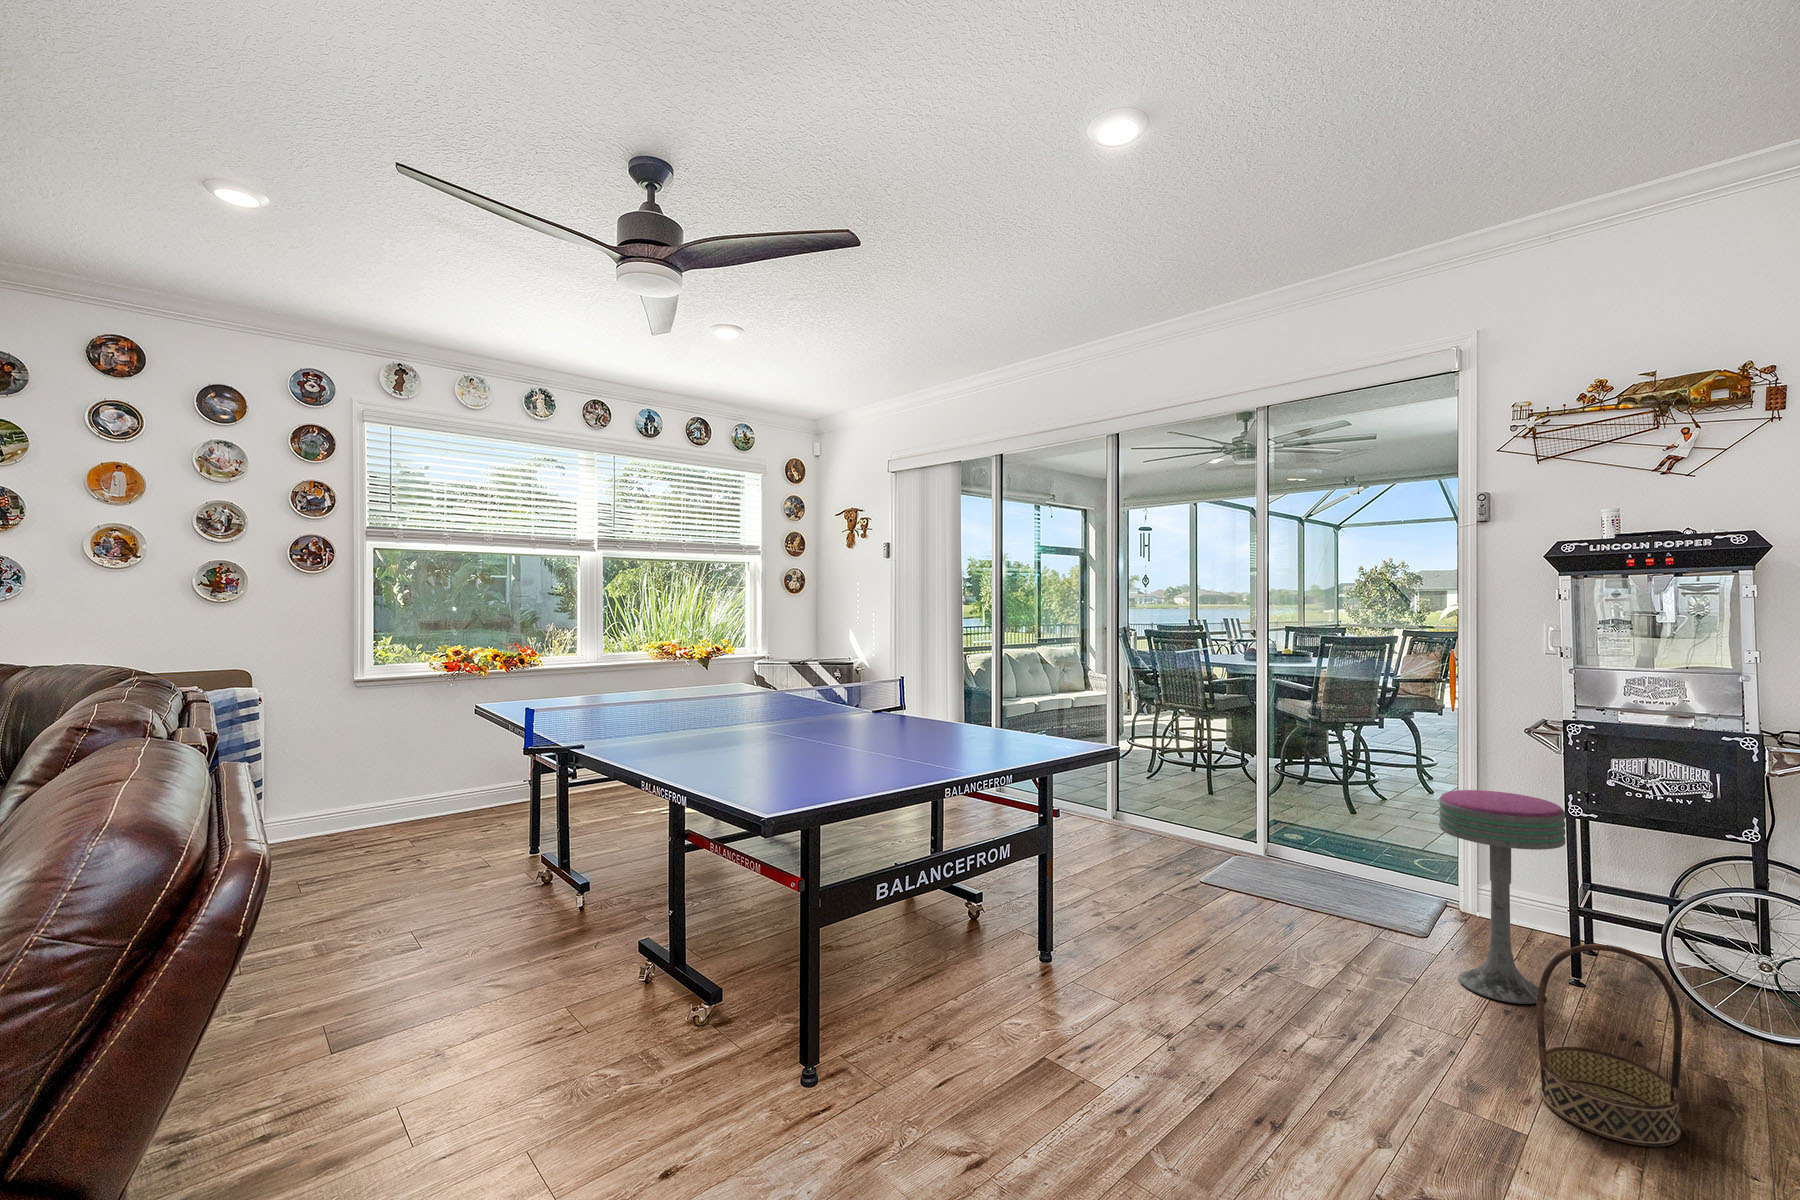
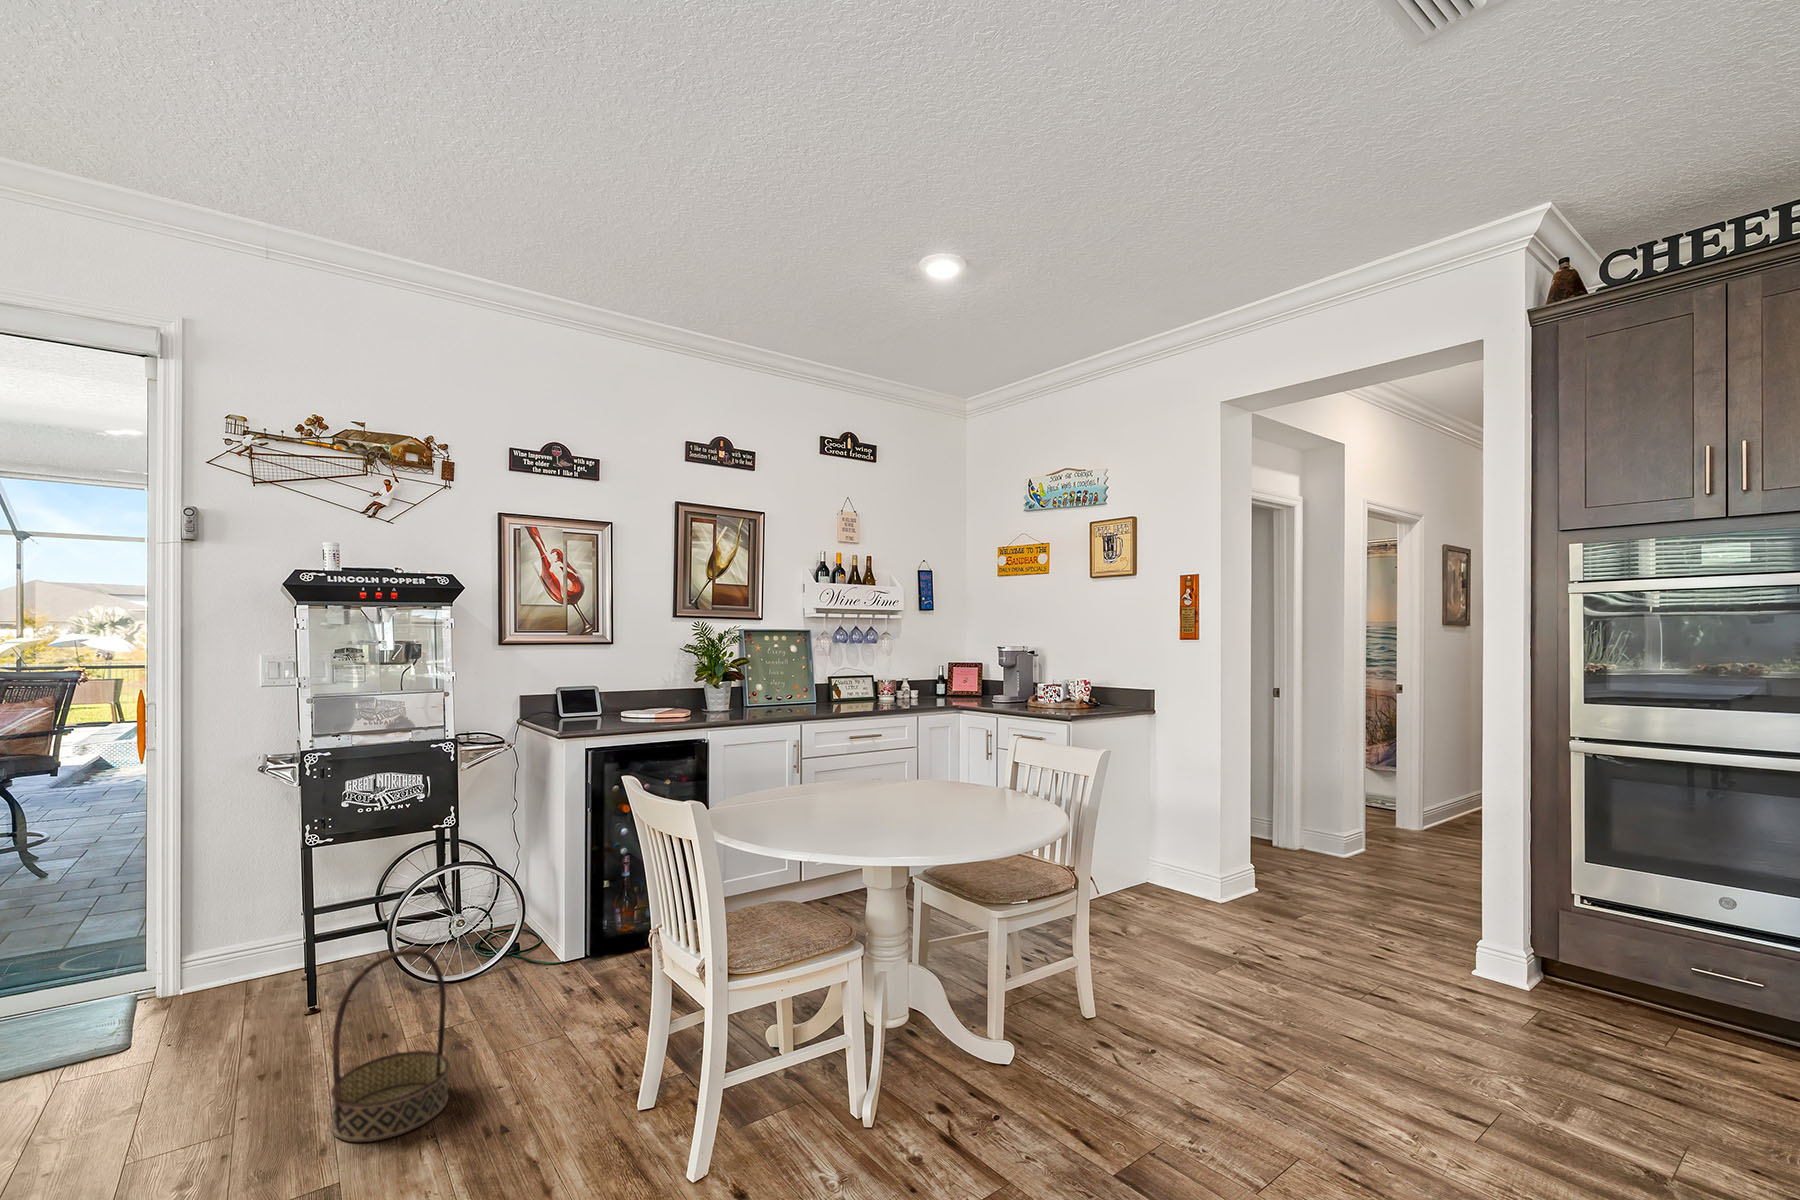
bar stool: present [1439,790,1565,1004] -> none [170,836,312,1075]

